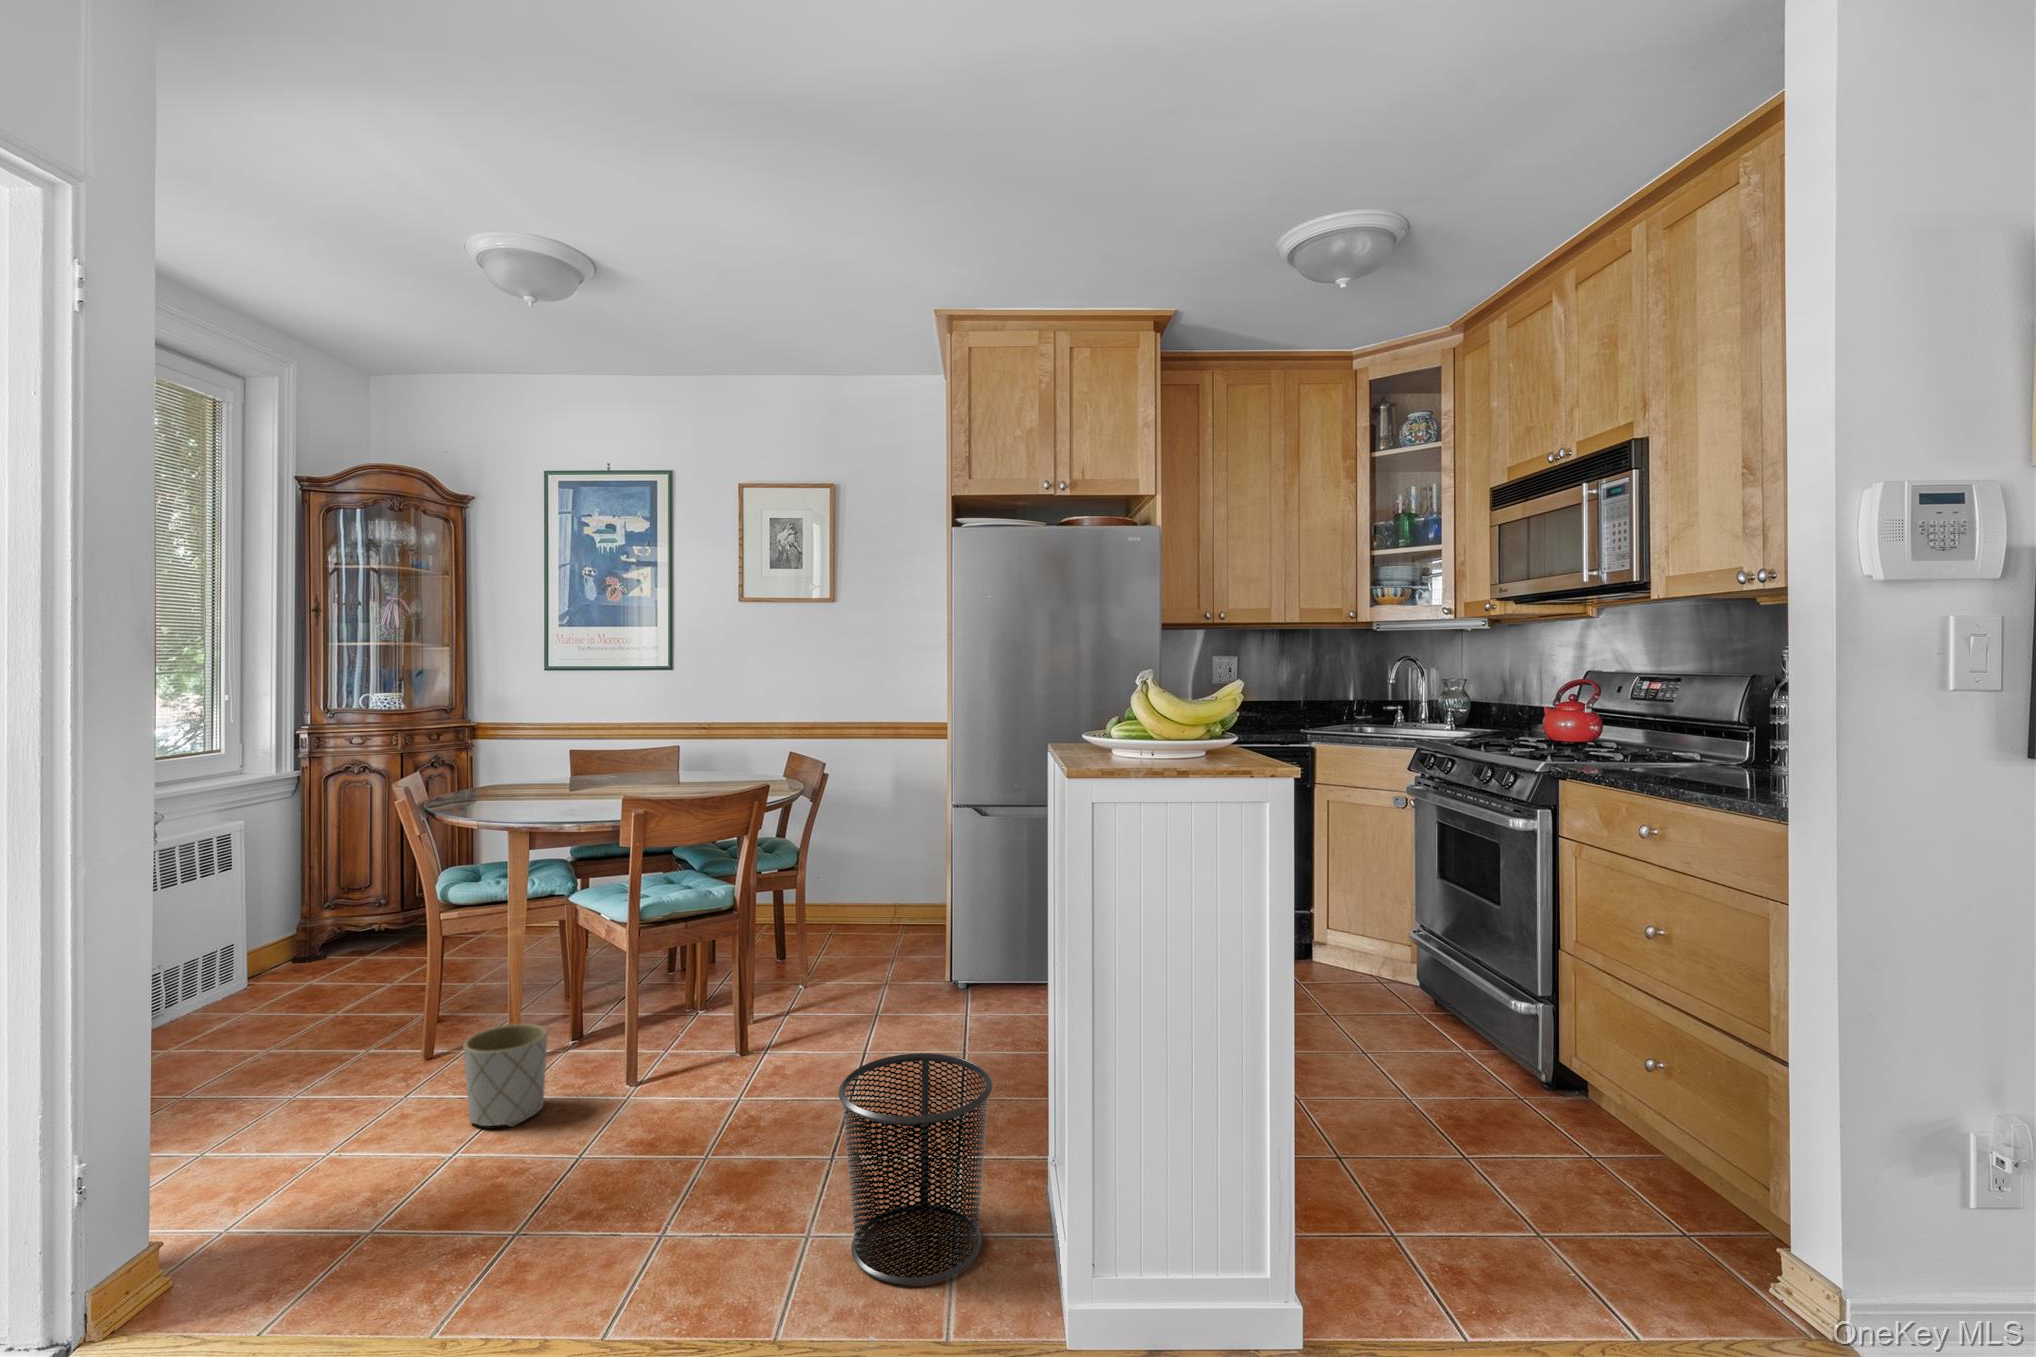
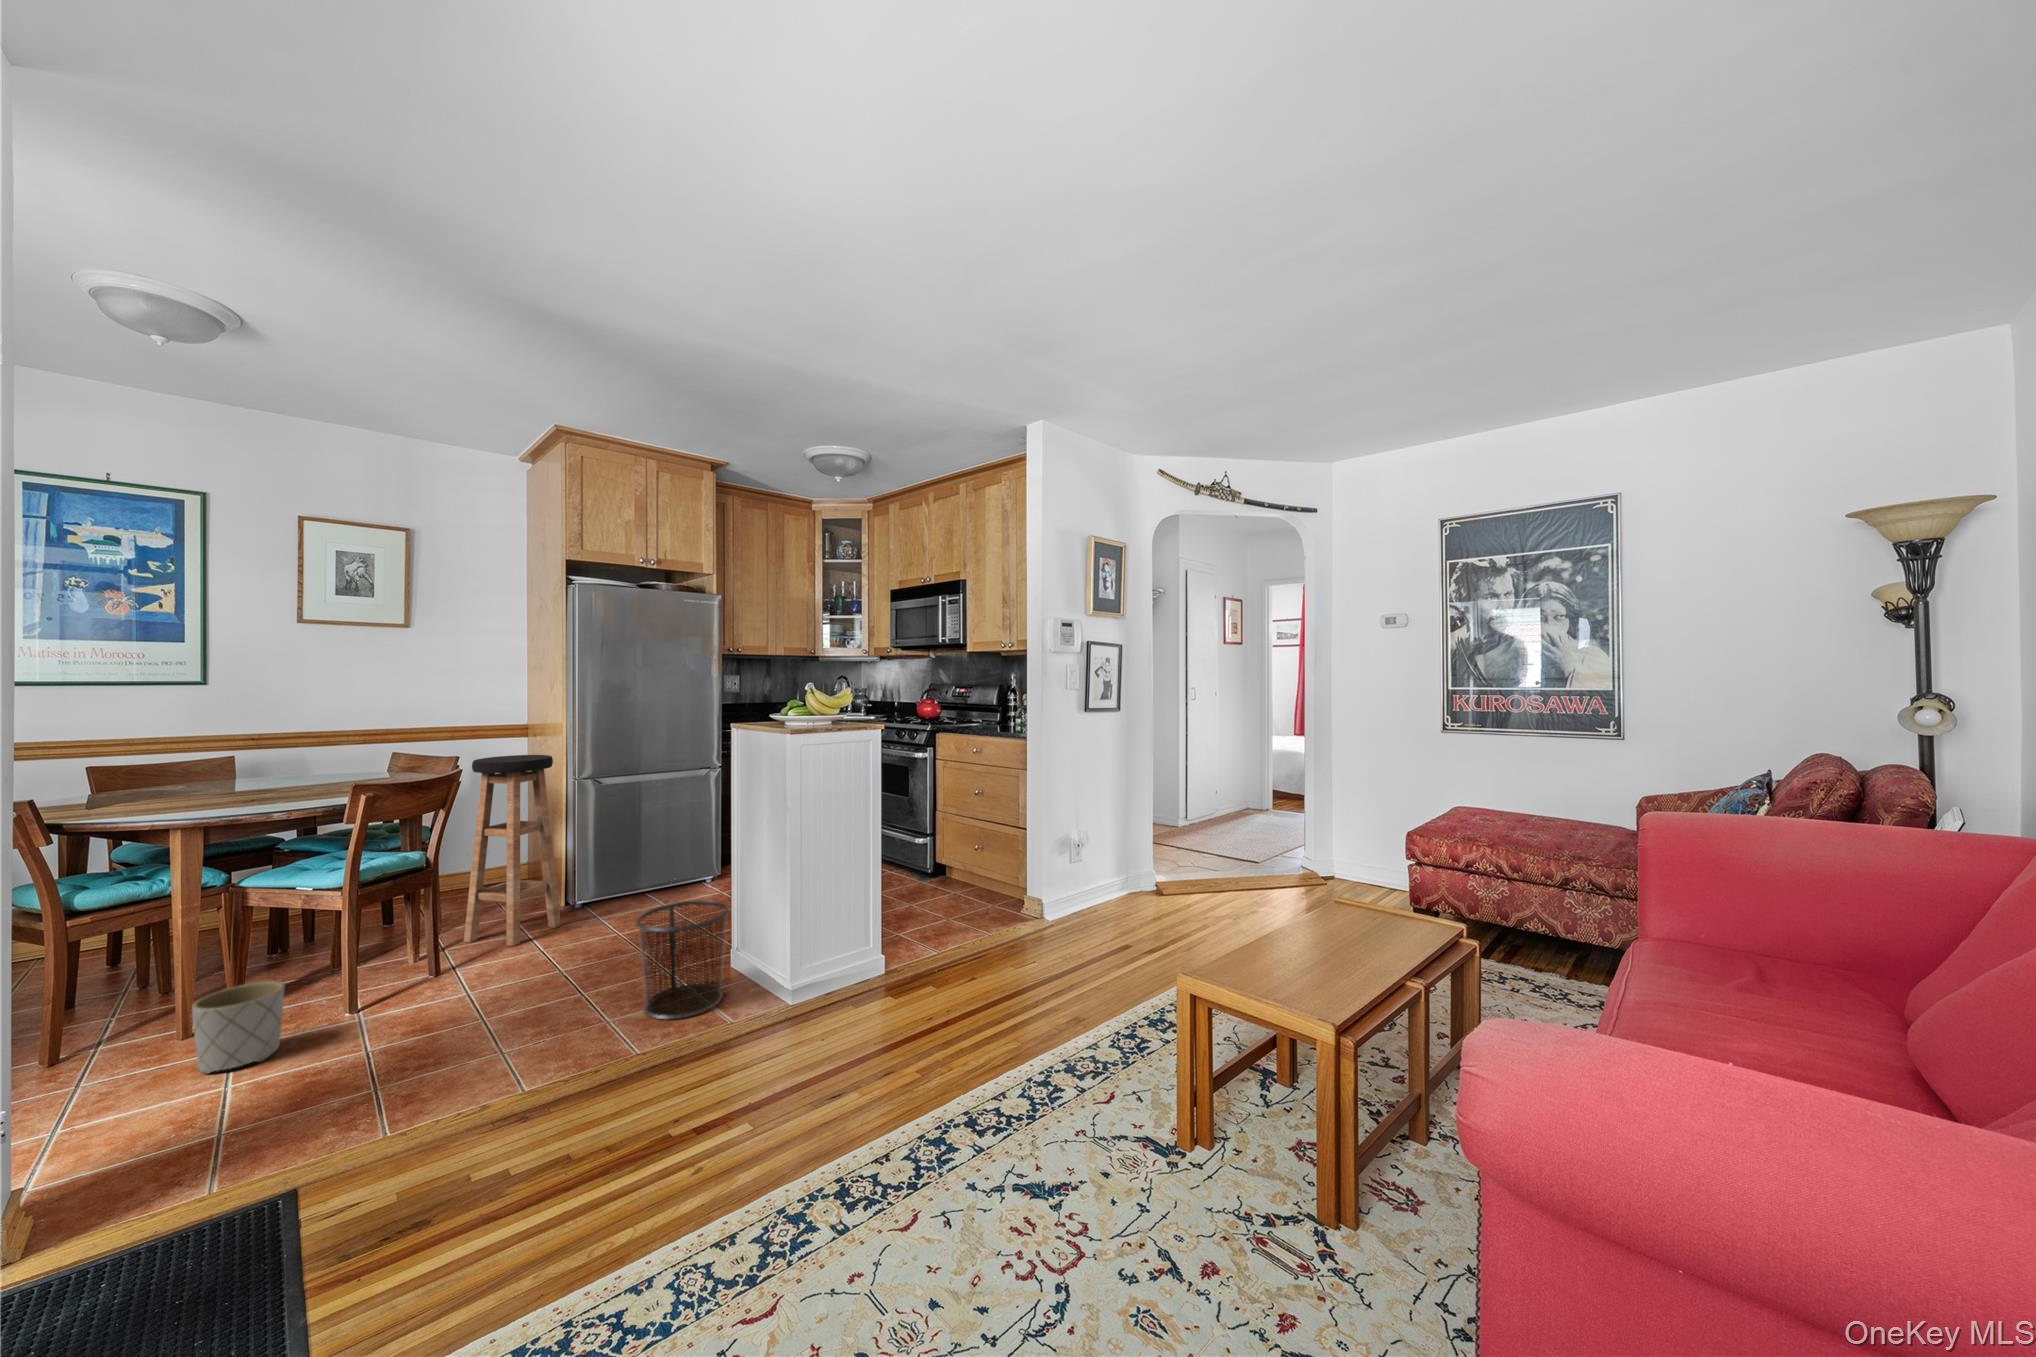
bar stool: none [809,769,914,1037] -> present [464,755,561,946]

